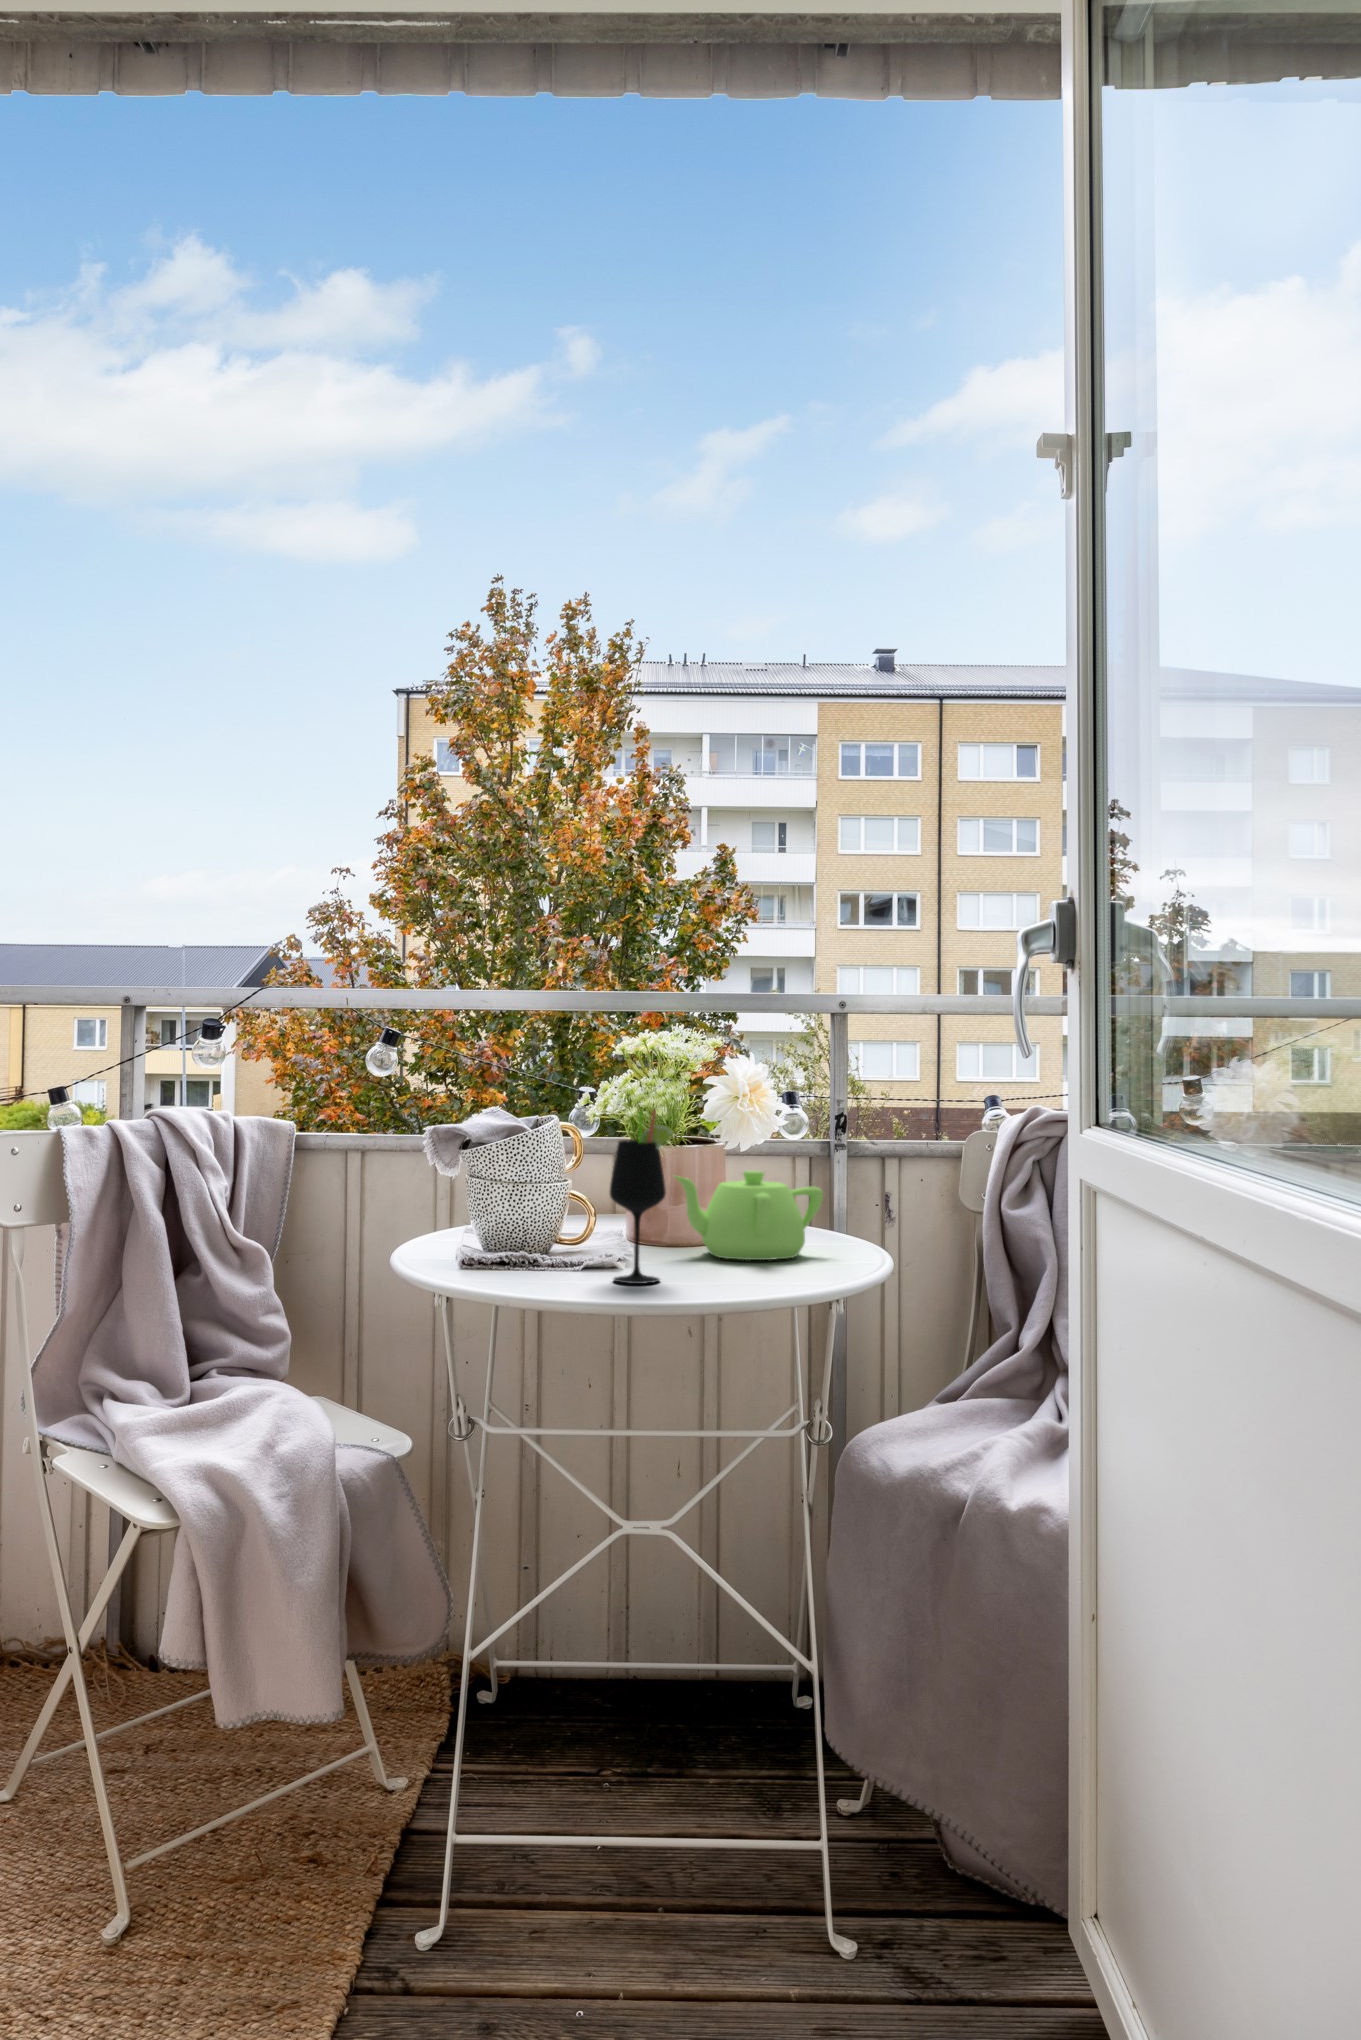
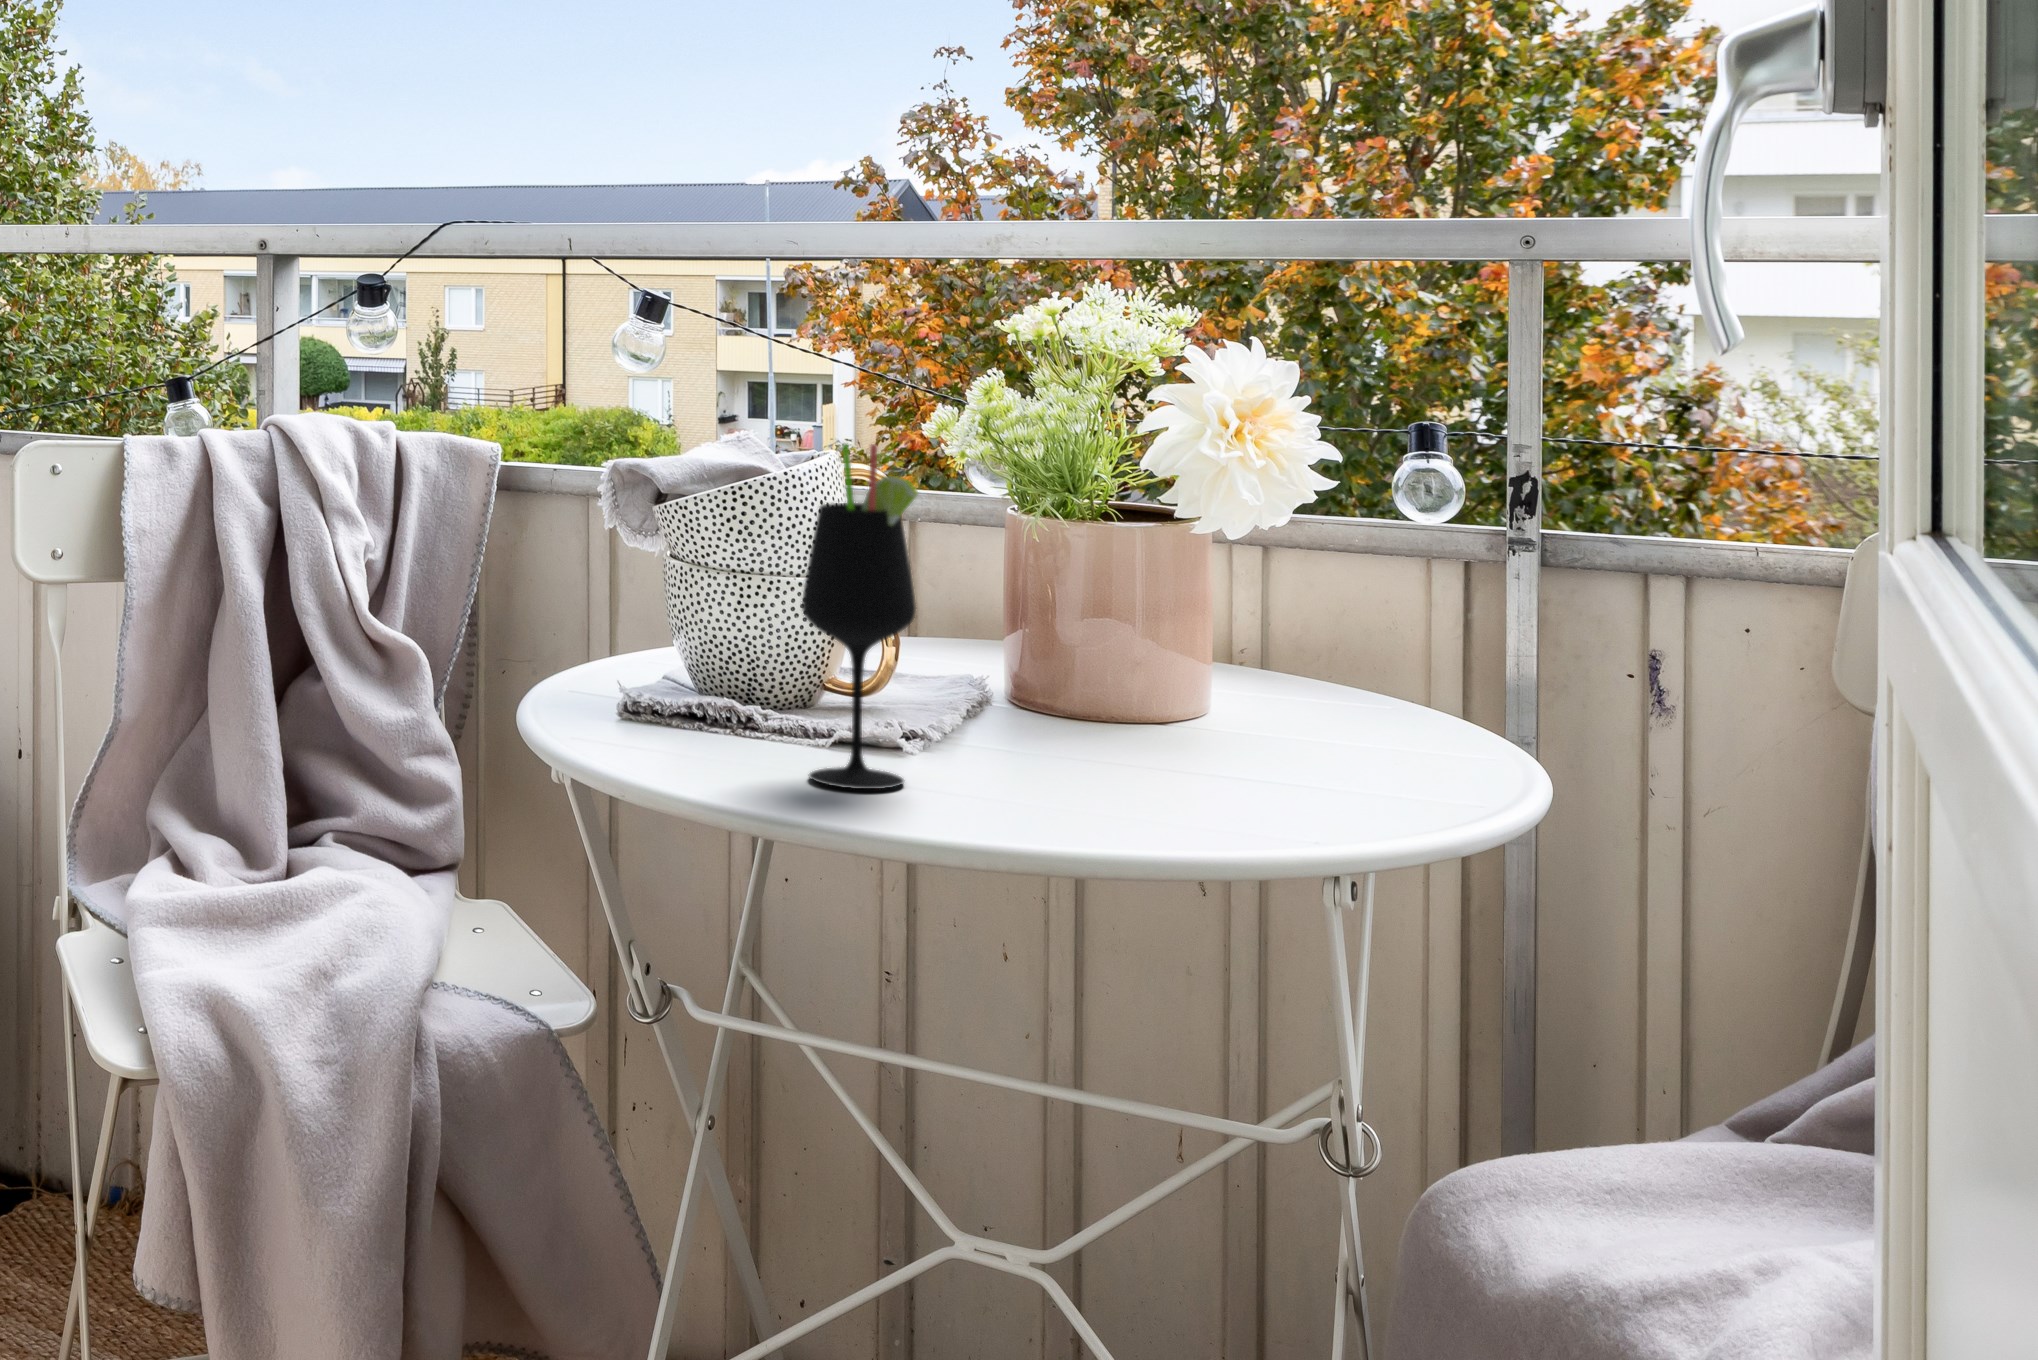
teapot: present [675,1171,823,1260] -> none [1018,577,1353,770]

